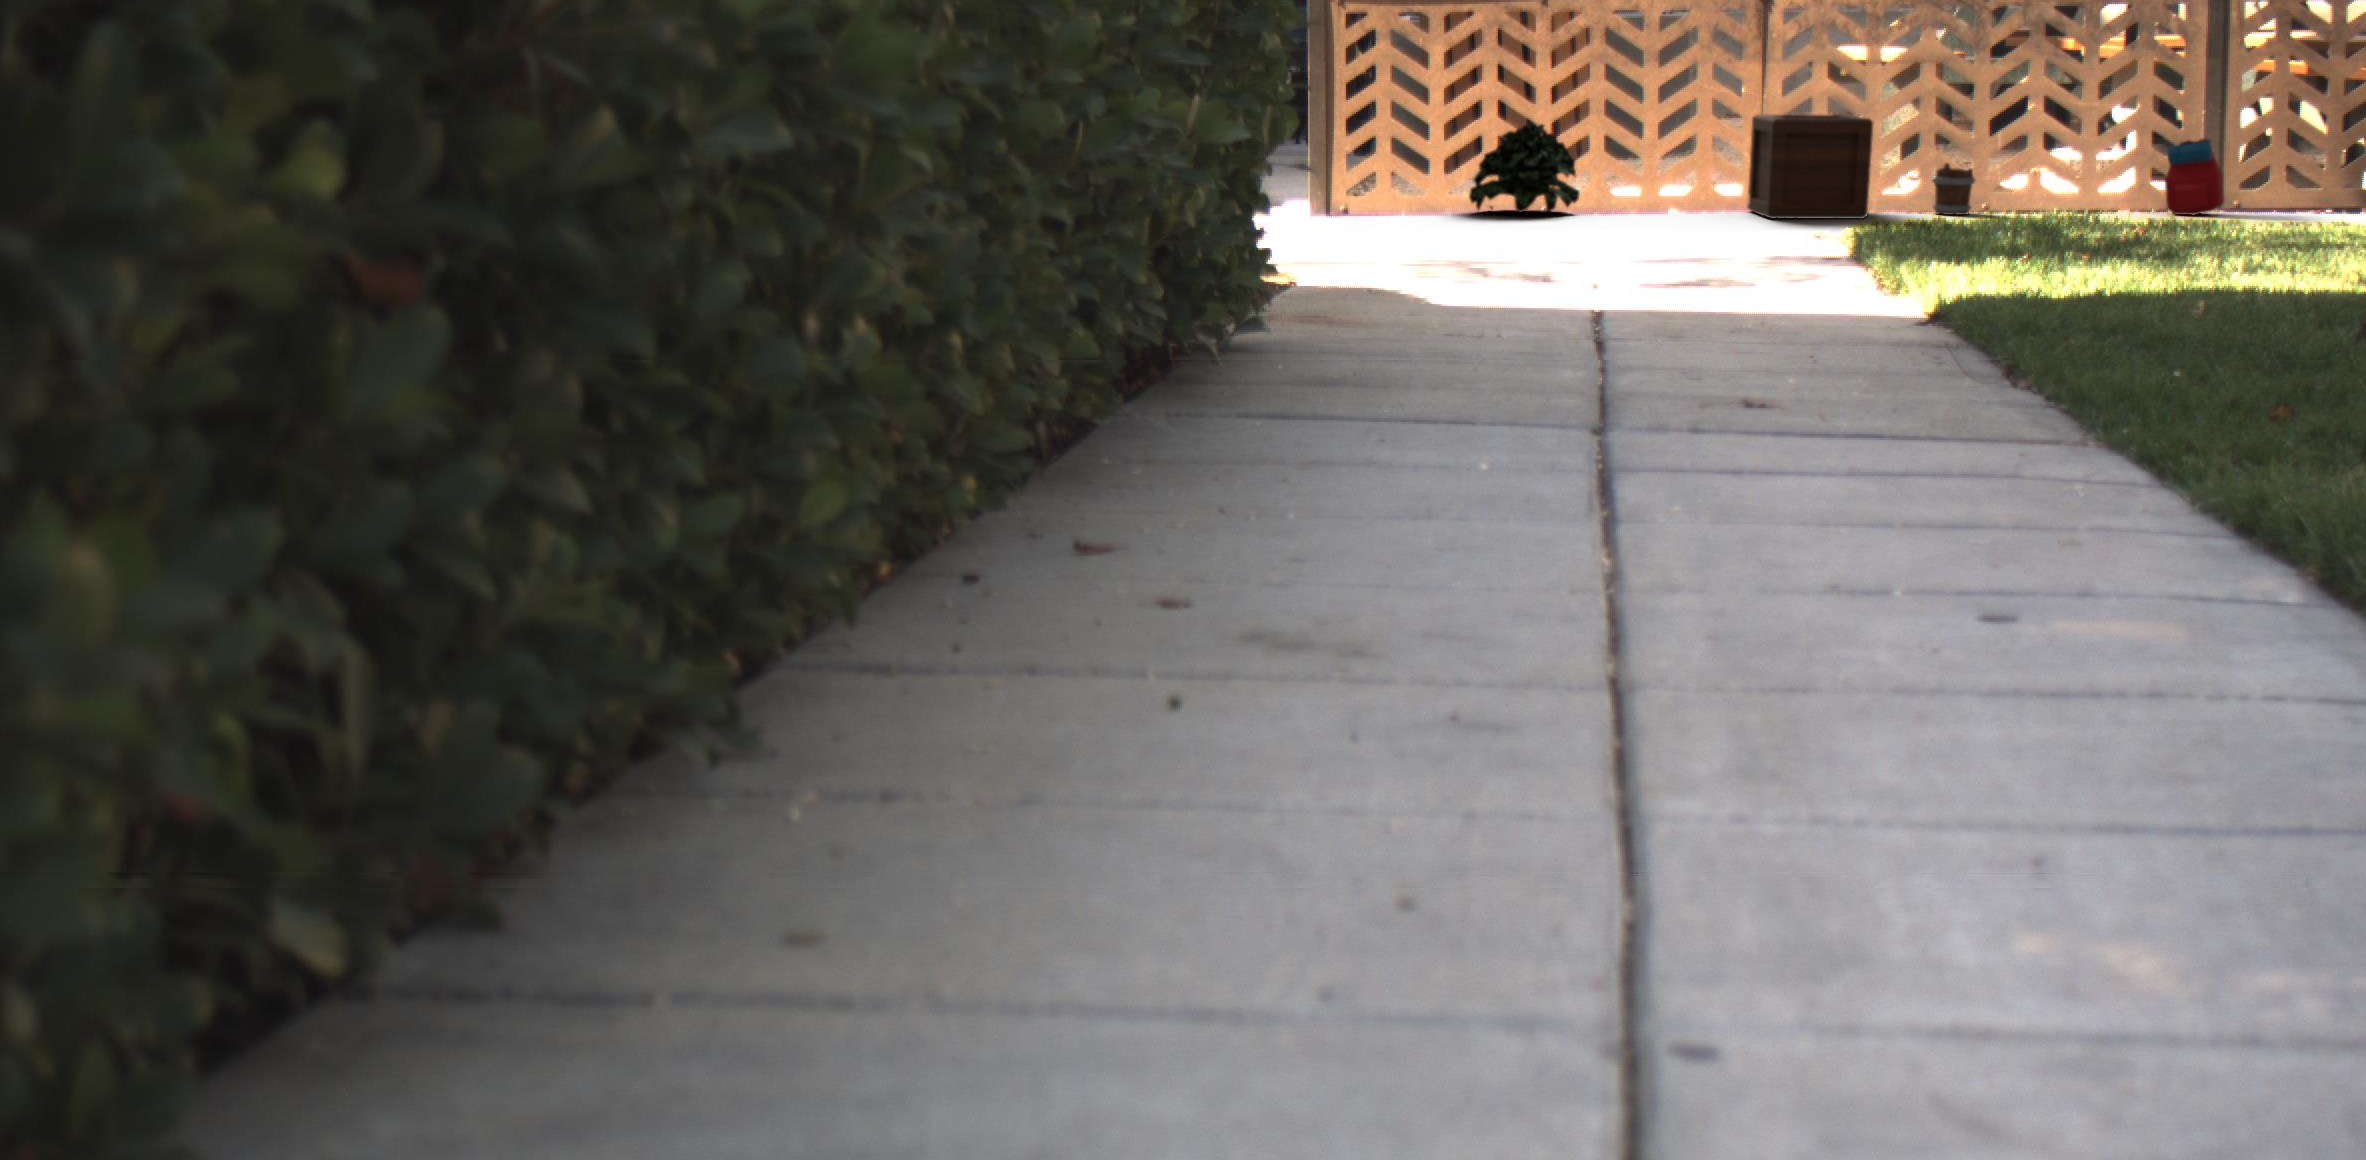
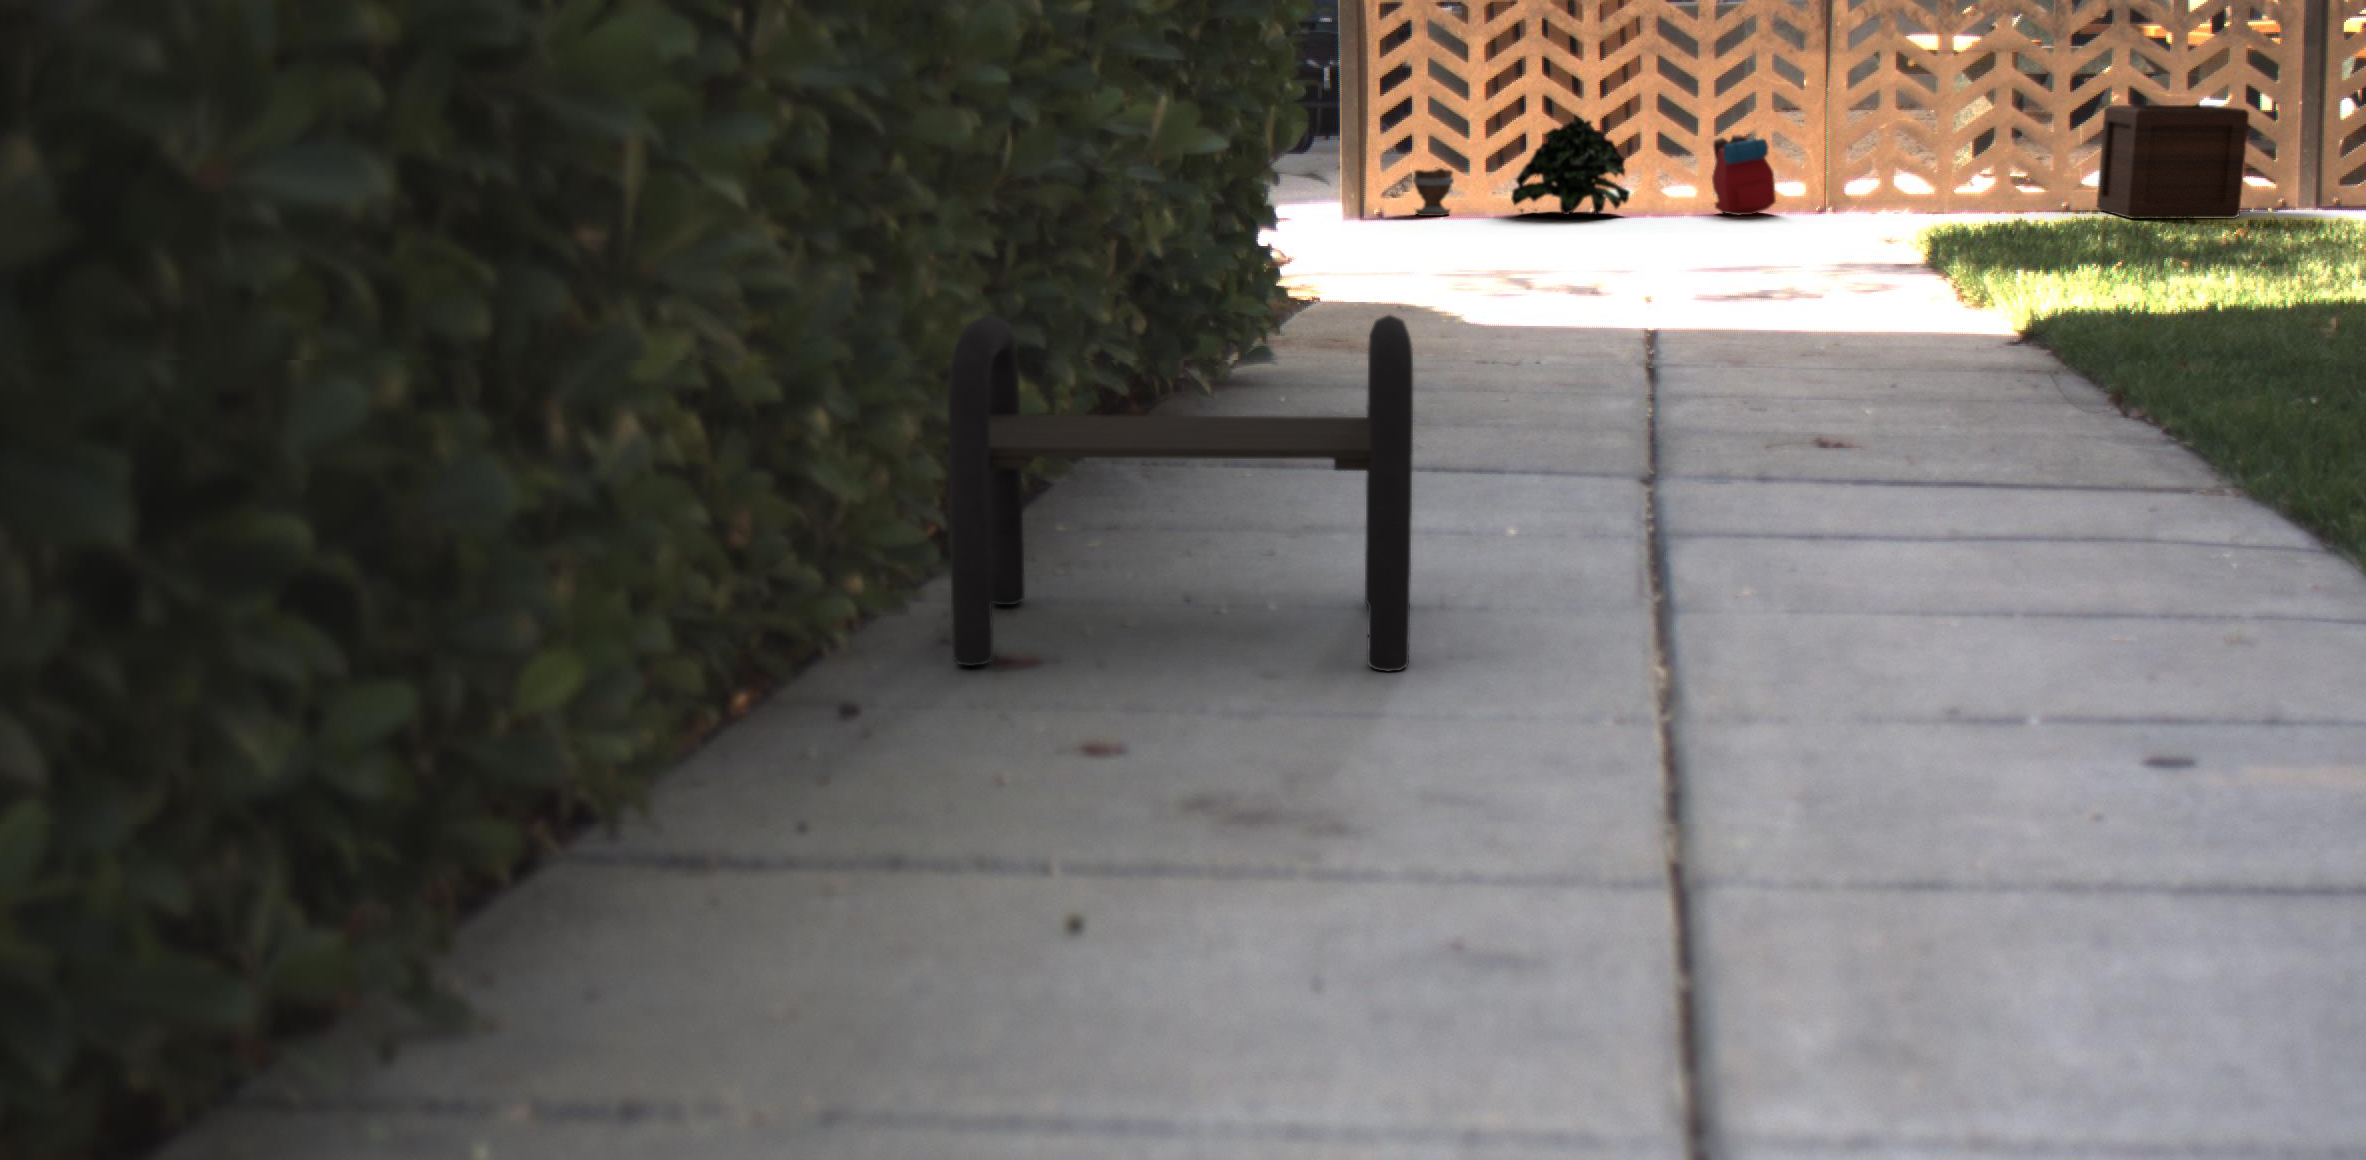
wooden crate: present [1748,114,1873,219] -> present [2096,105,2249,219]
backpack: present [2165,139,2224,215] -> present [1712,135,1776,215]
bucket: present [1932,163,1975,215] -> present [1413,168,1454,216]
bench: none [1036,270,1413,558] -> present [948,314,1413,671]

